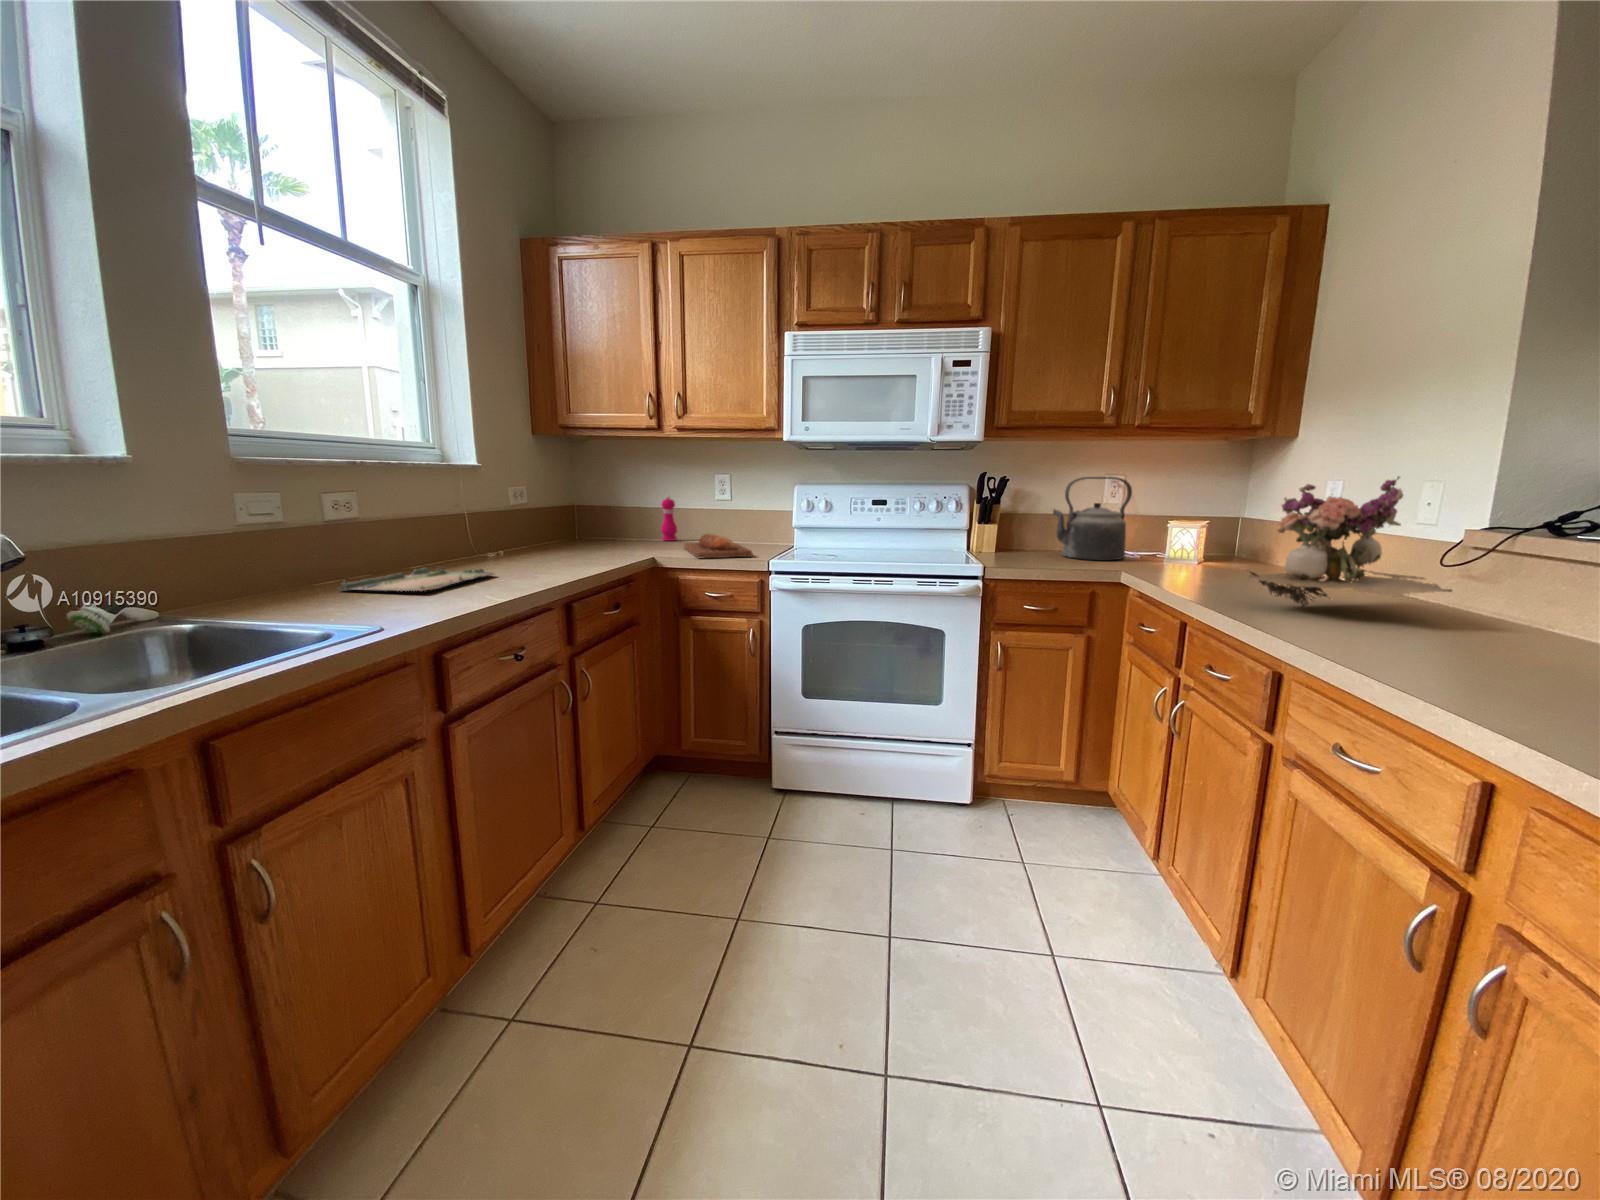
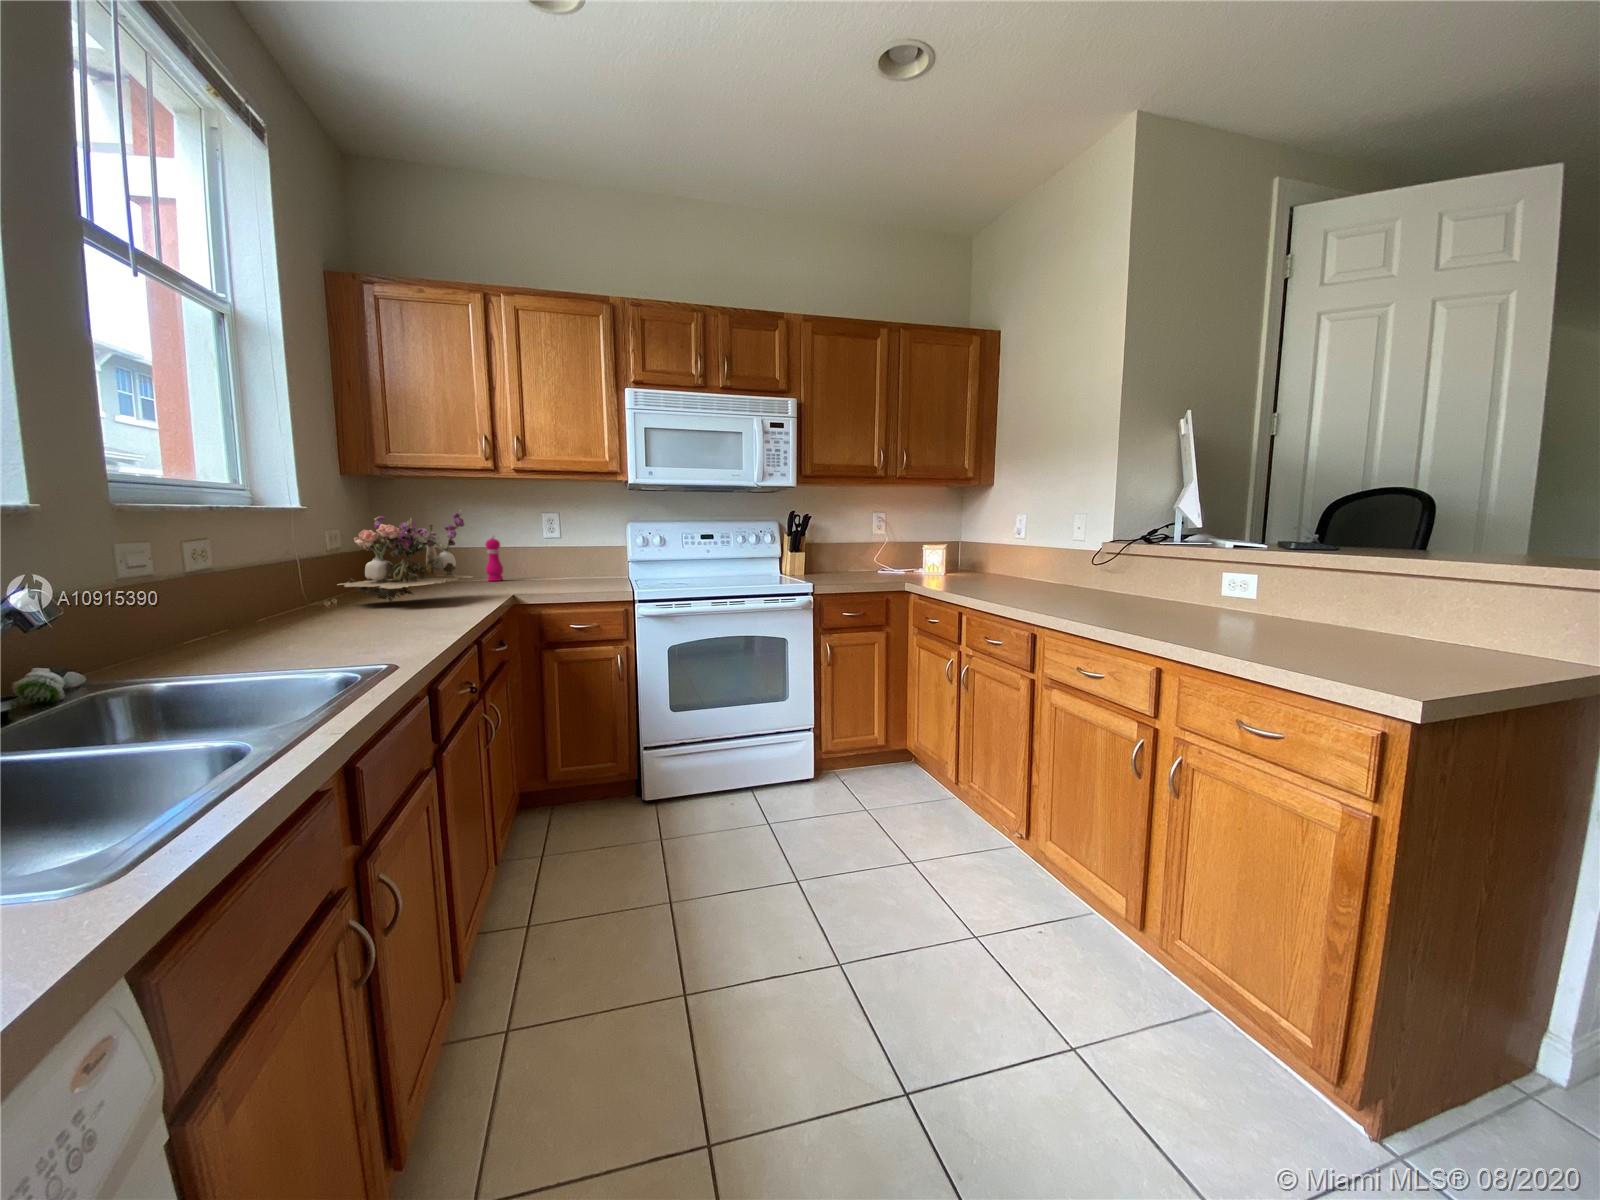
flower arrangement: present [1247,476,1452,607] -> present [337,510,473,602]
kettle: present [1053,477,1132,561] -> none [847,513,898,577]
bread loaf: present [684,534,752,559] -> none [527,571,611,593]
tray: present [339,568,495,591] -> none [230,606,387,644]

